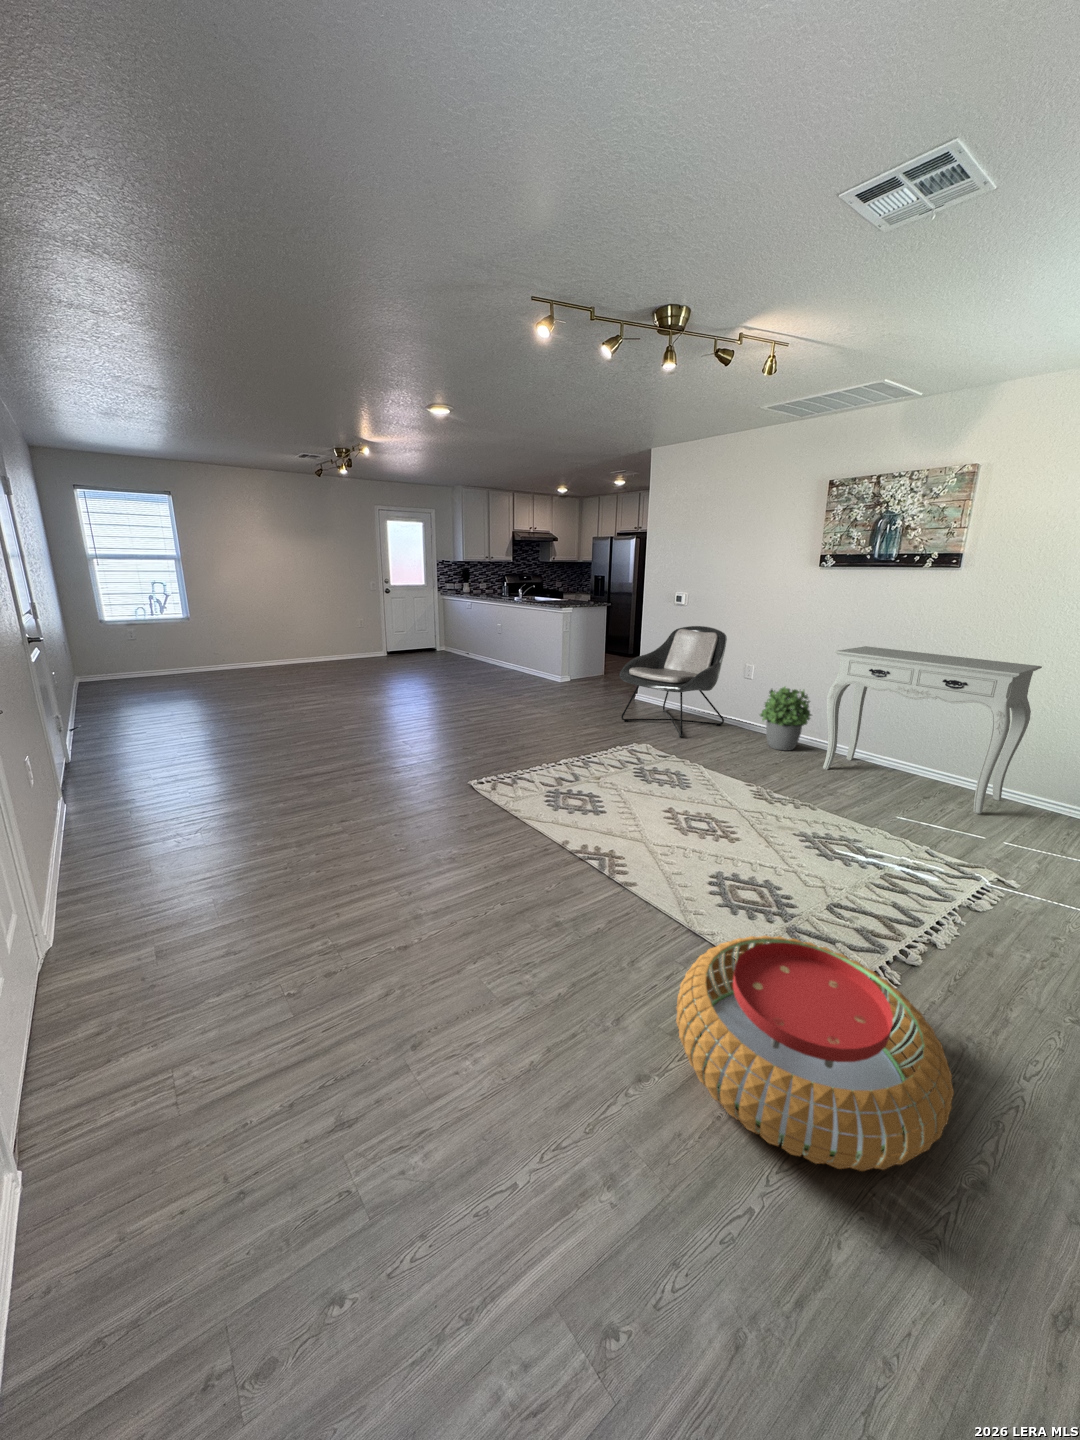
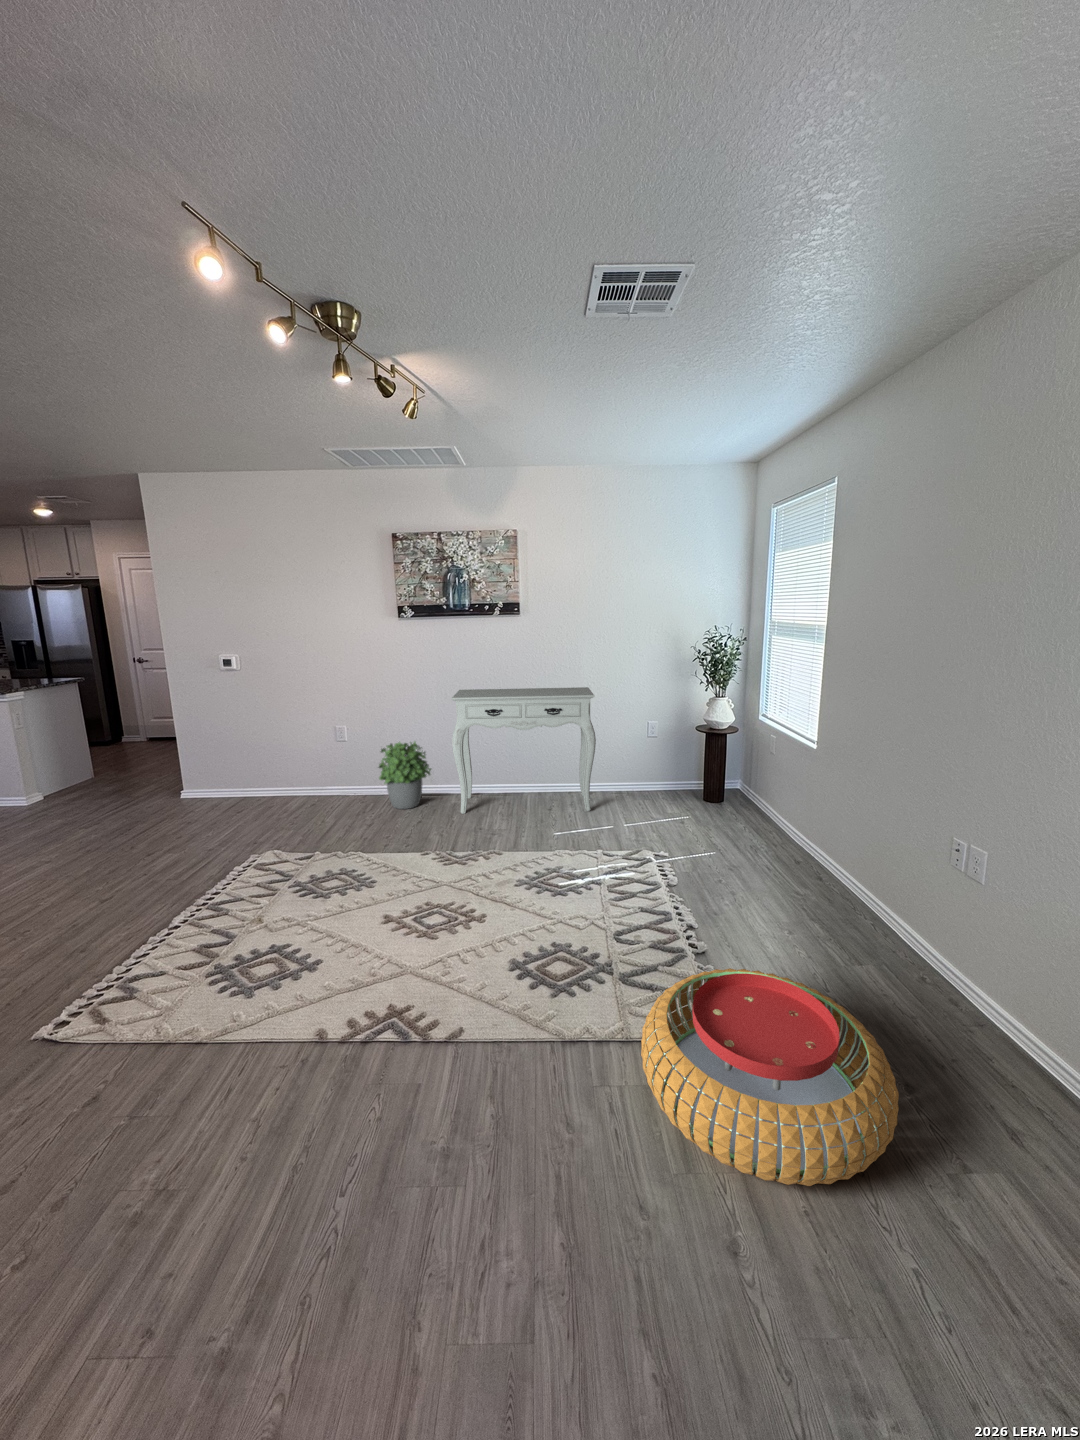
lounge chair: present [619,626,727,737] -> none [181,691,327,834]

